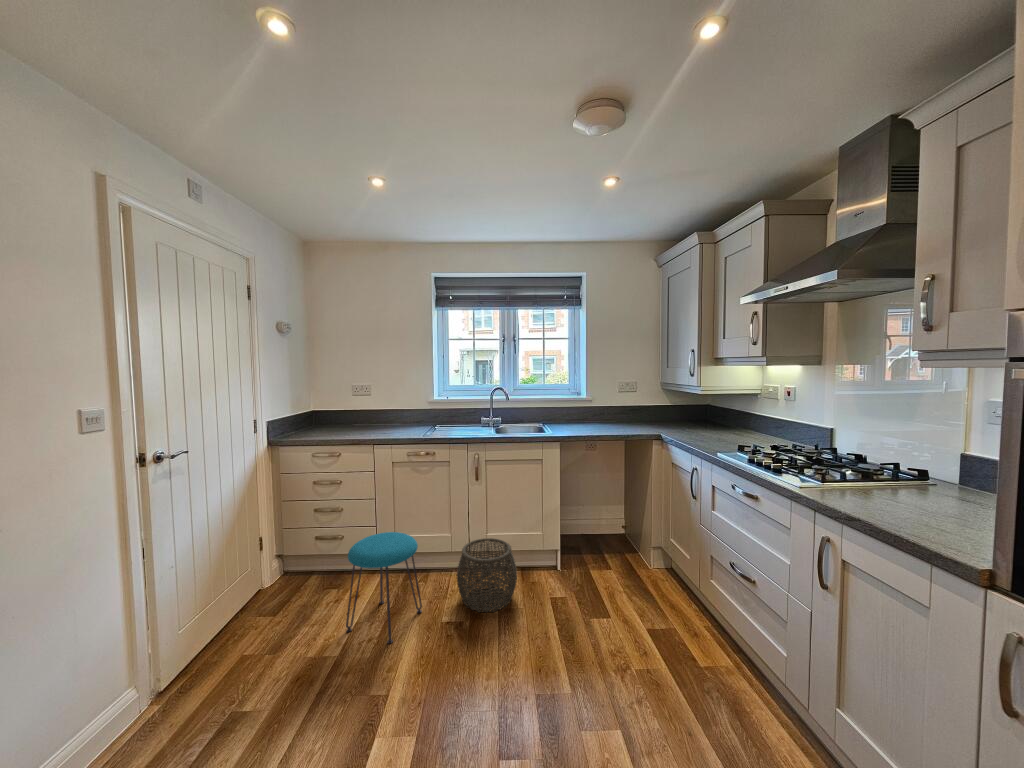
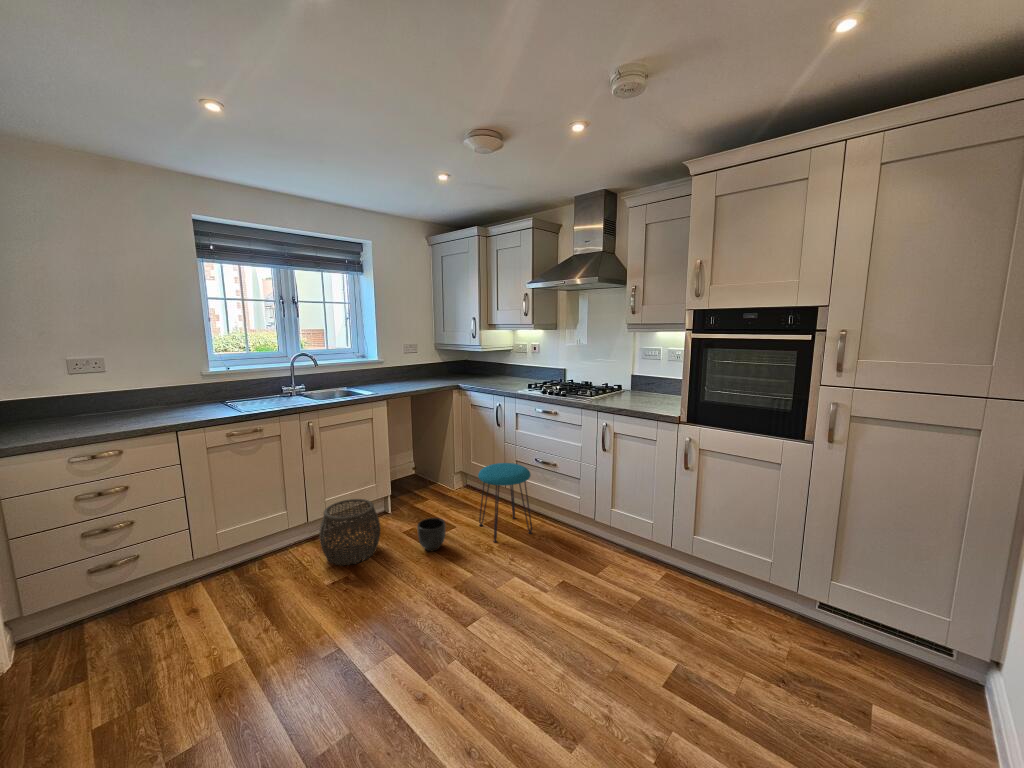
stool: present [346,532,422,644] -> present [478,463,532,542]
planter: none [542,592,577,638] -> present [417,518,446,551]

